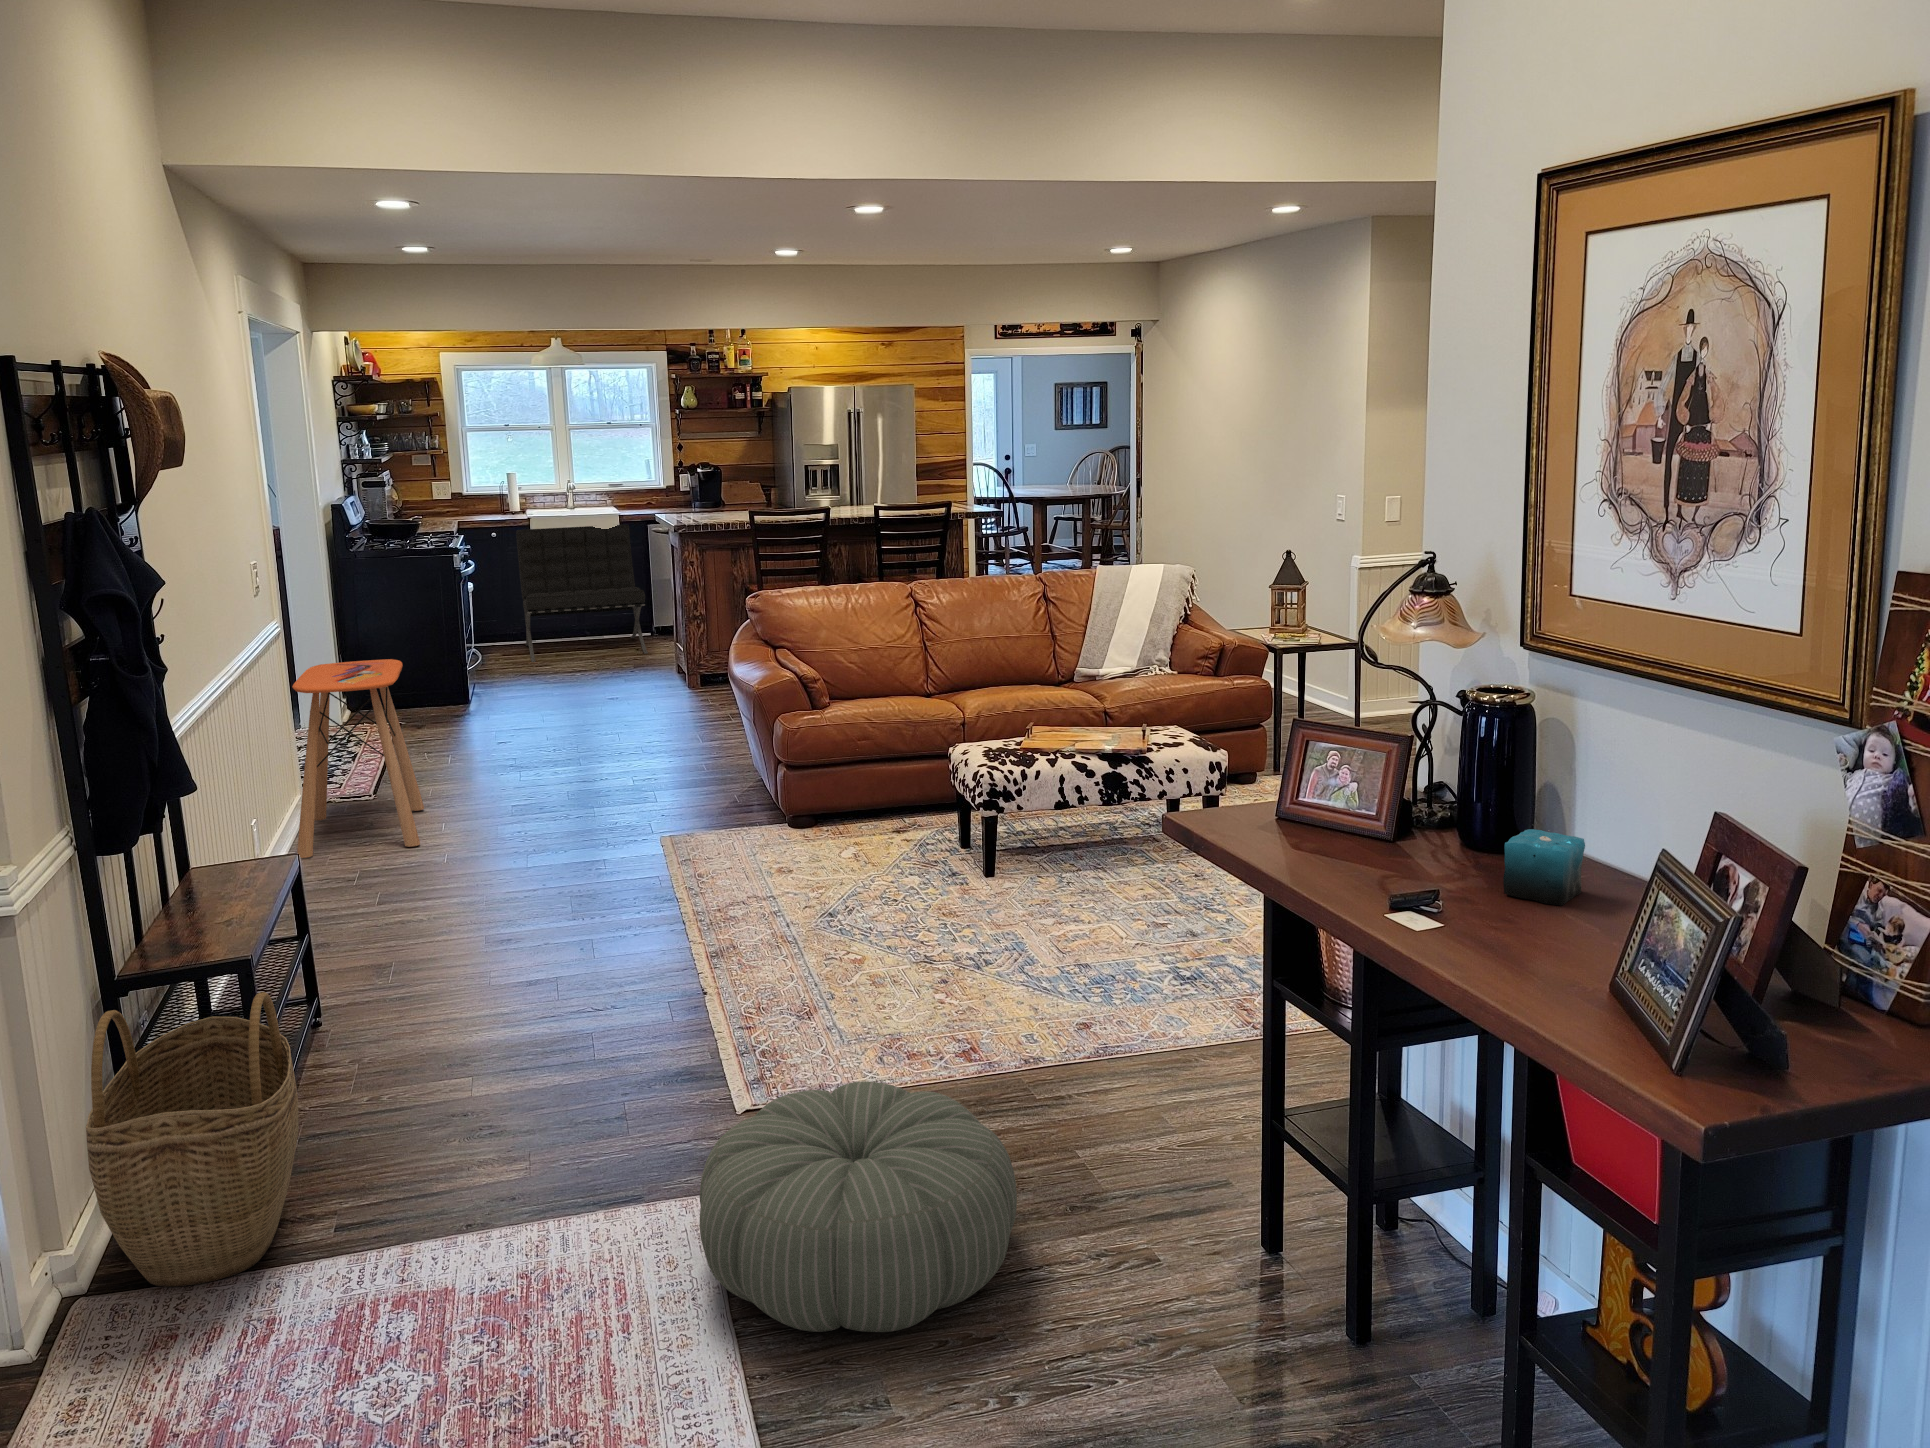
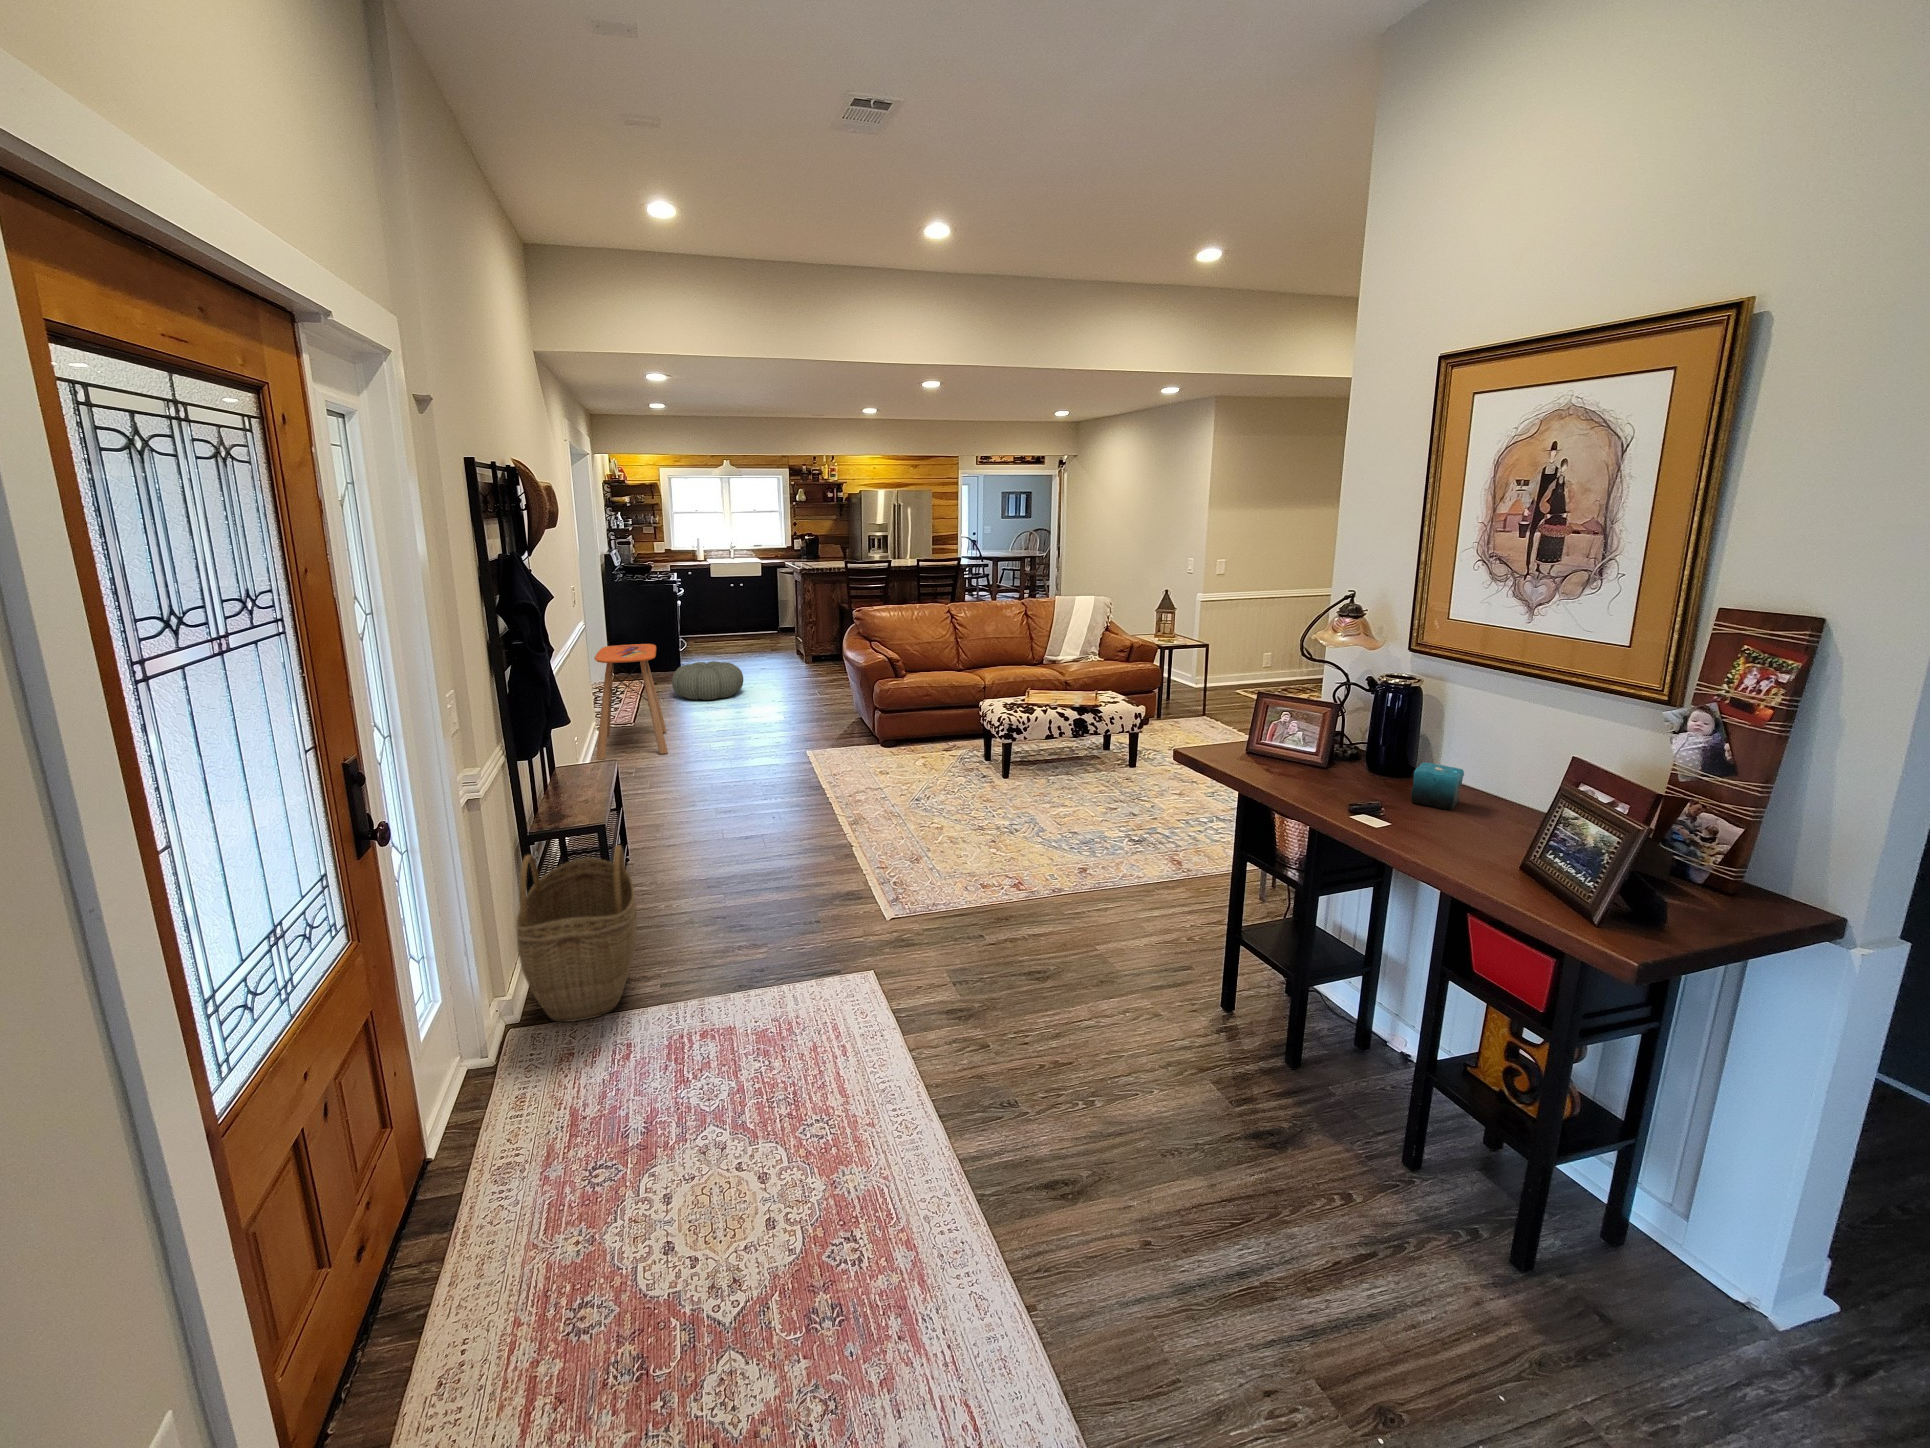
lounge chair: present [516,525,648,662] -> none [704,569,779,647]
pouf: present [700,1081,1017,1332] -> present [672,661,743,700]

